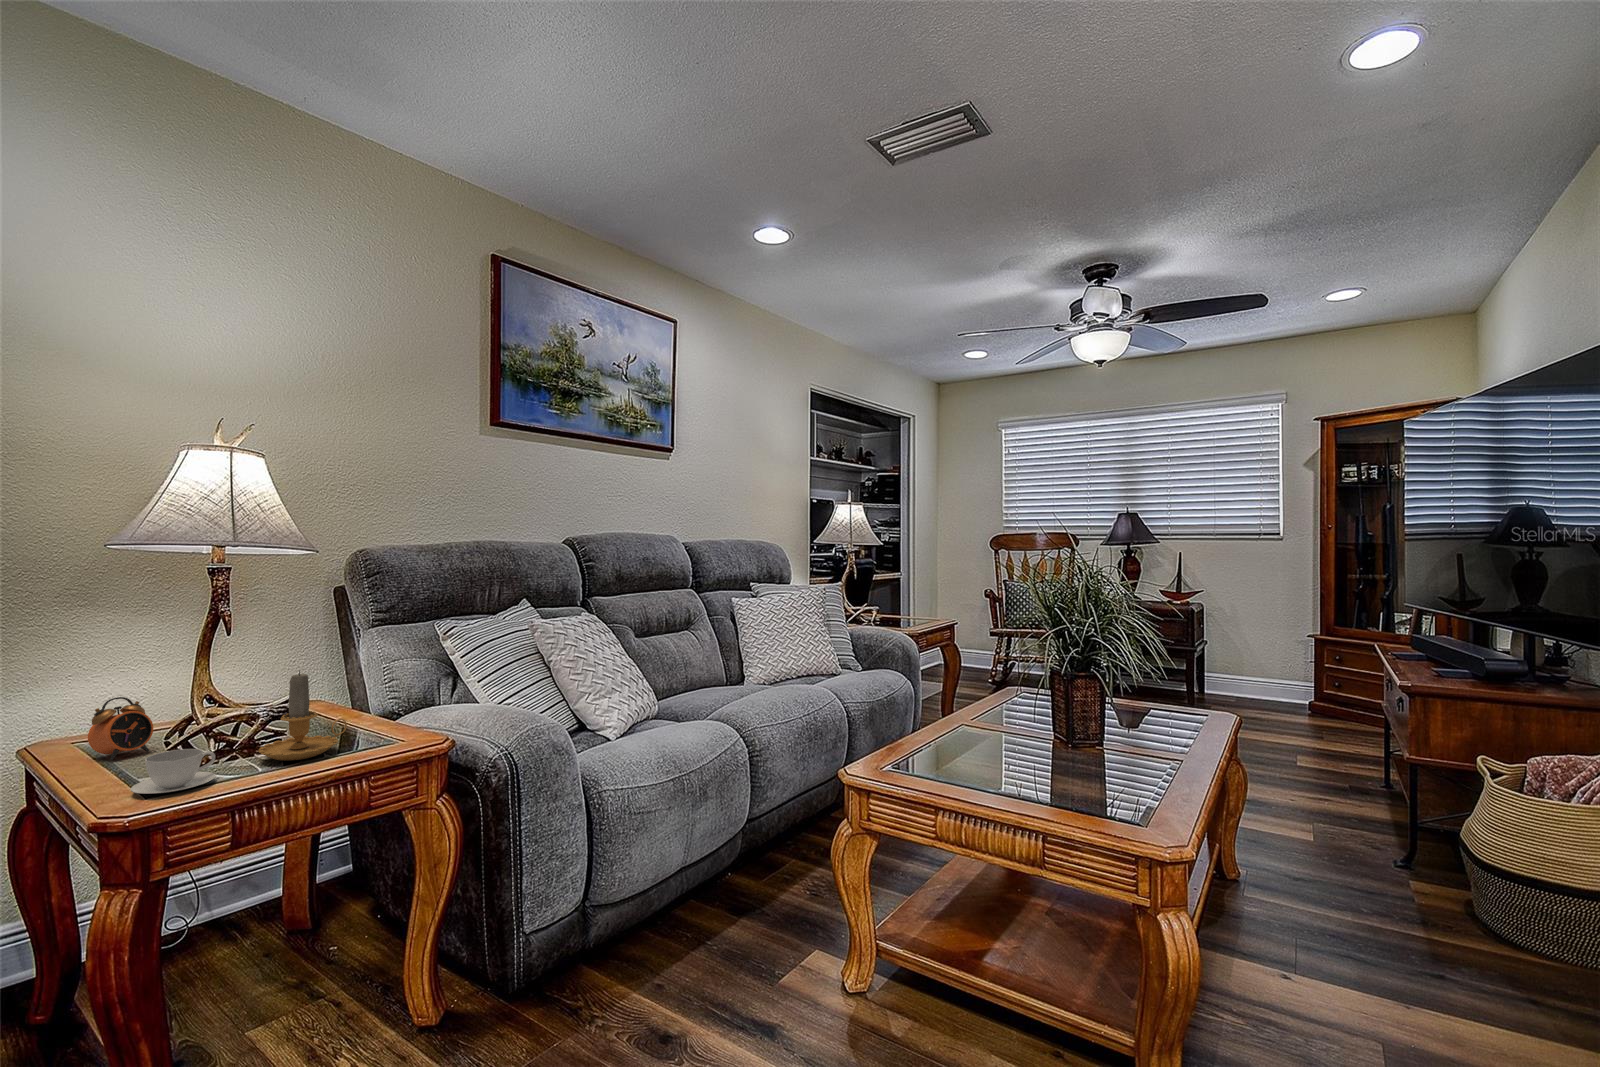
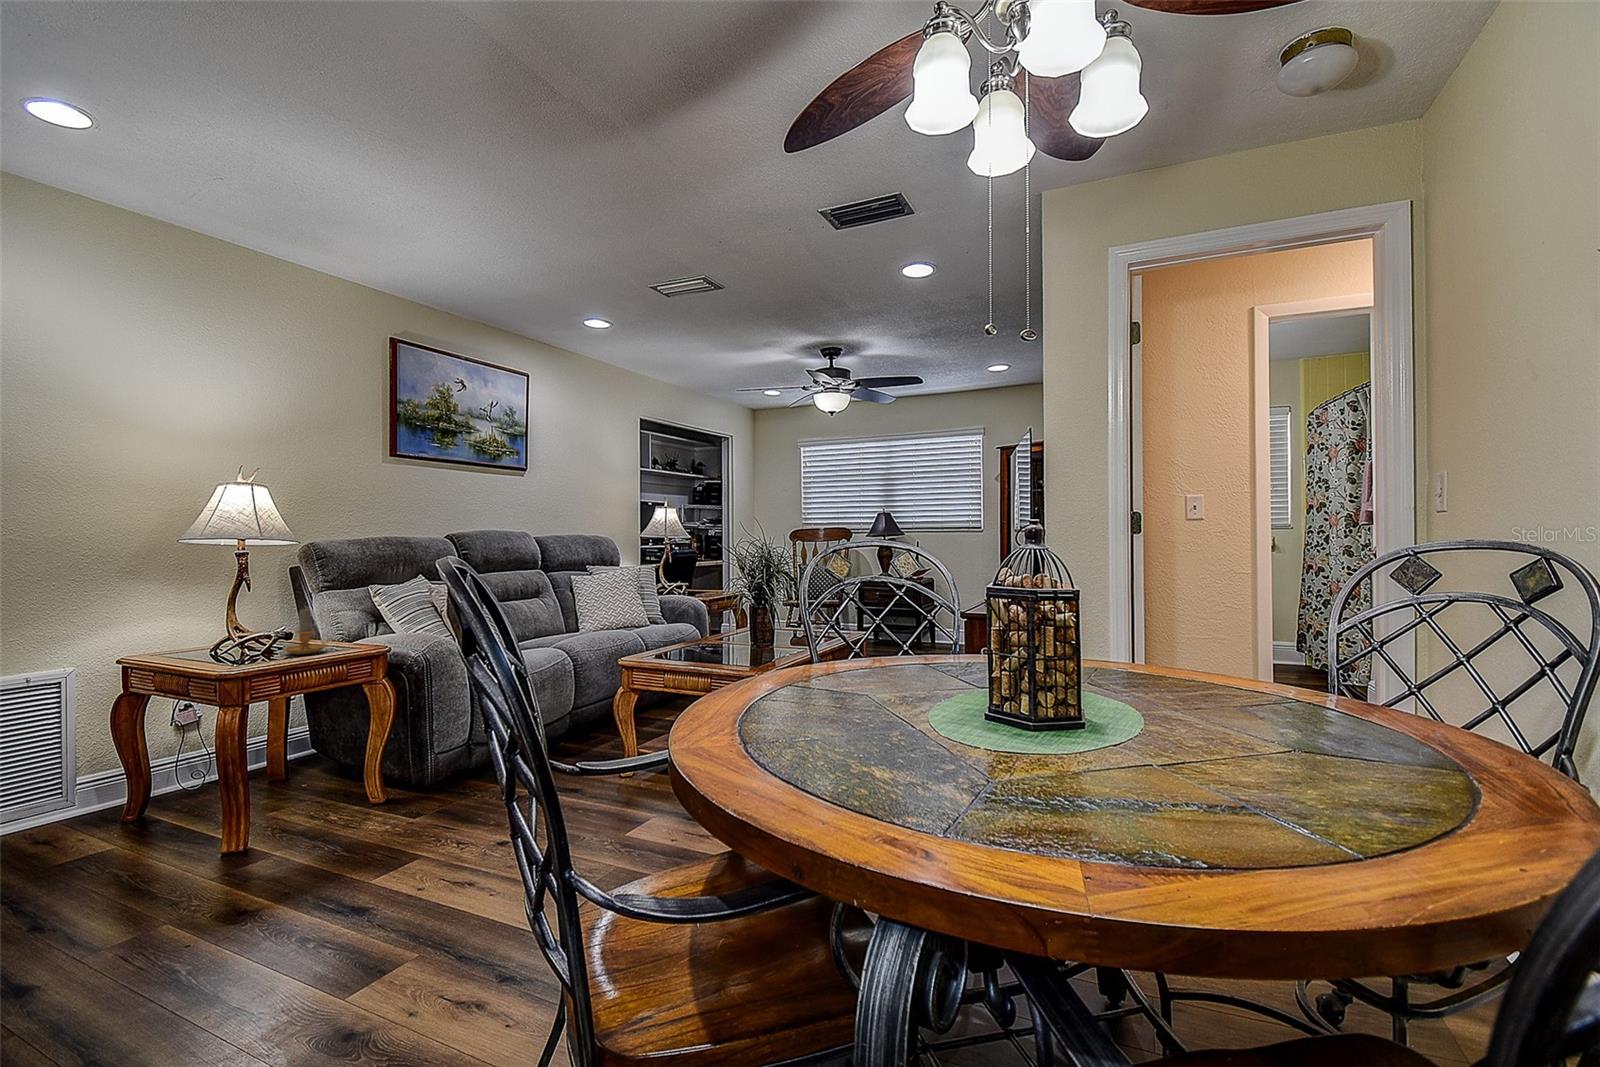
alarm clock: present [88,697,153,760] -> none [177,625,213,658]
teacup: present [131,749,216,794] -> none [227,645,268,665]

